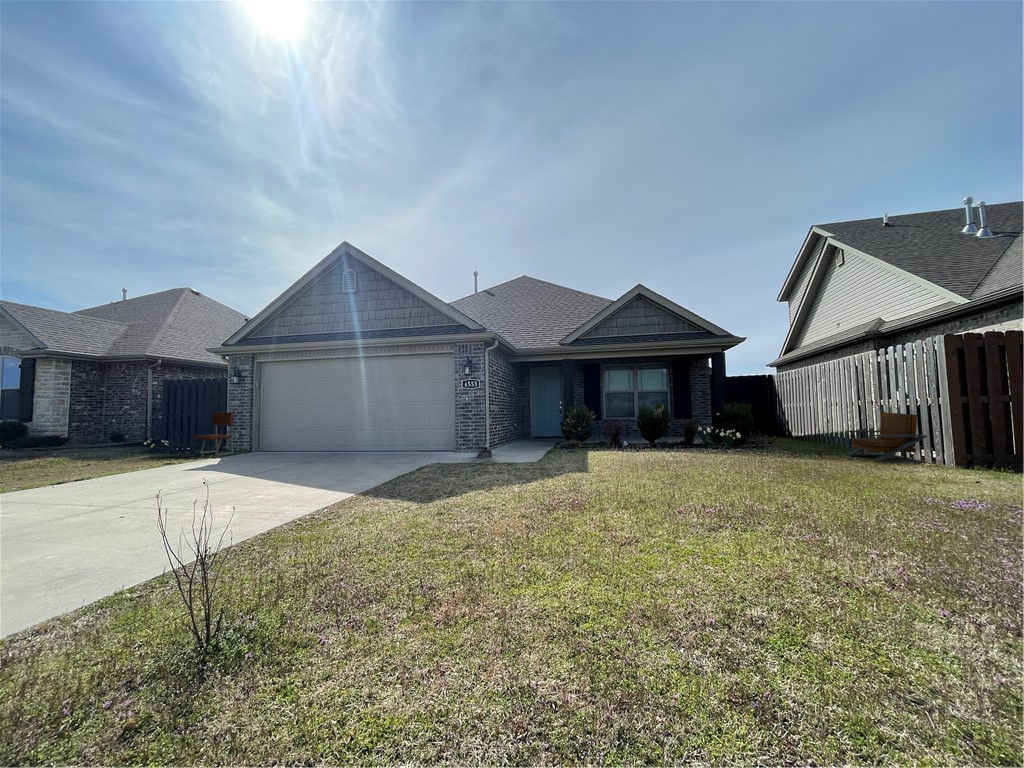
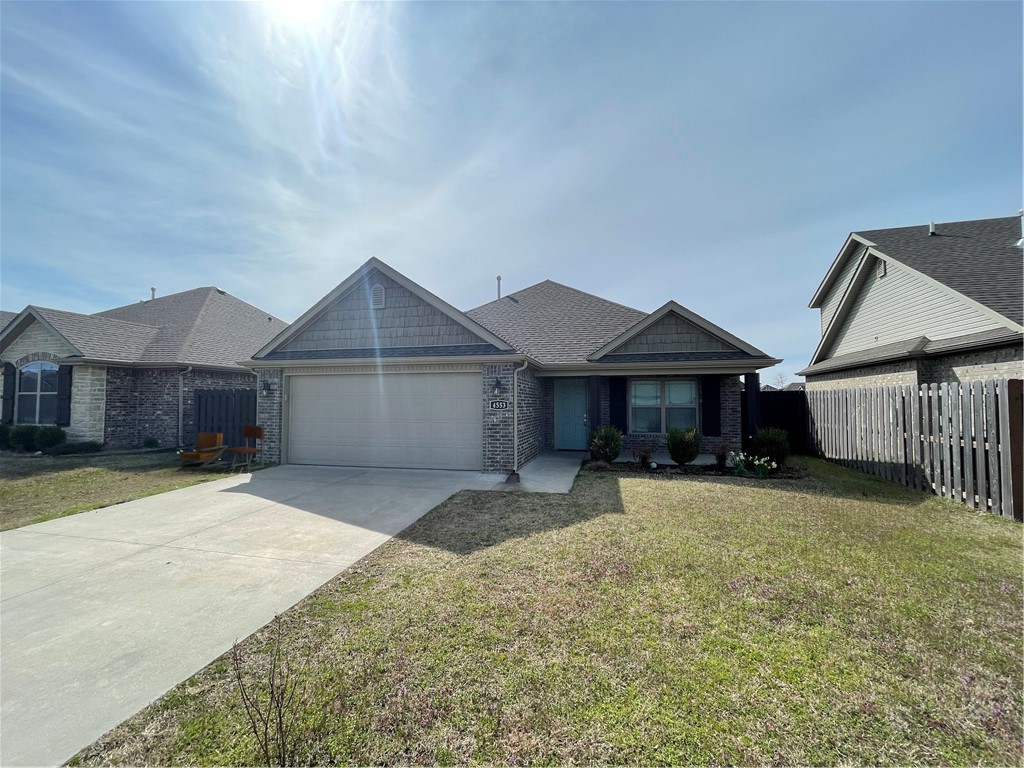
lounge chair: present [847,412,927,463] -> present [176,433,228,468]

